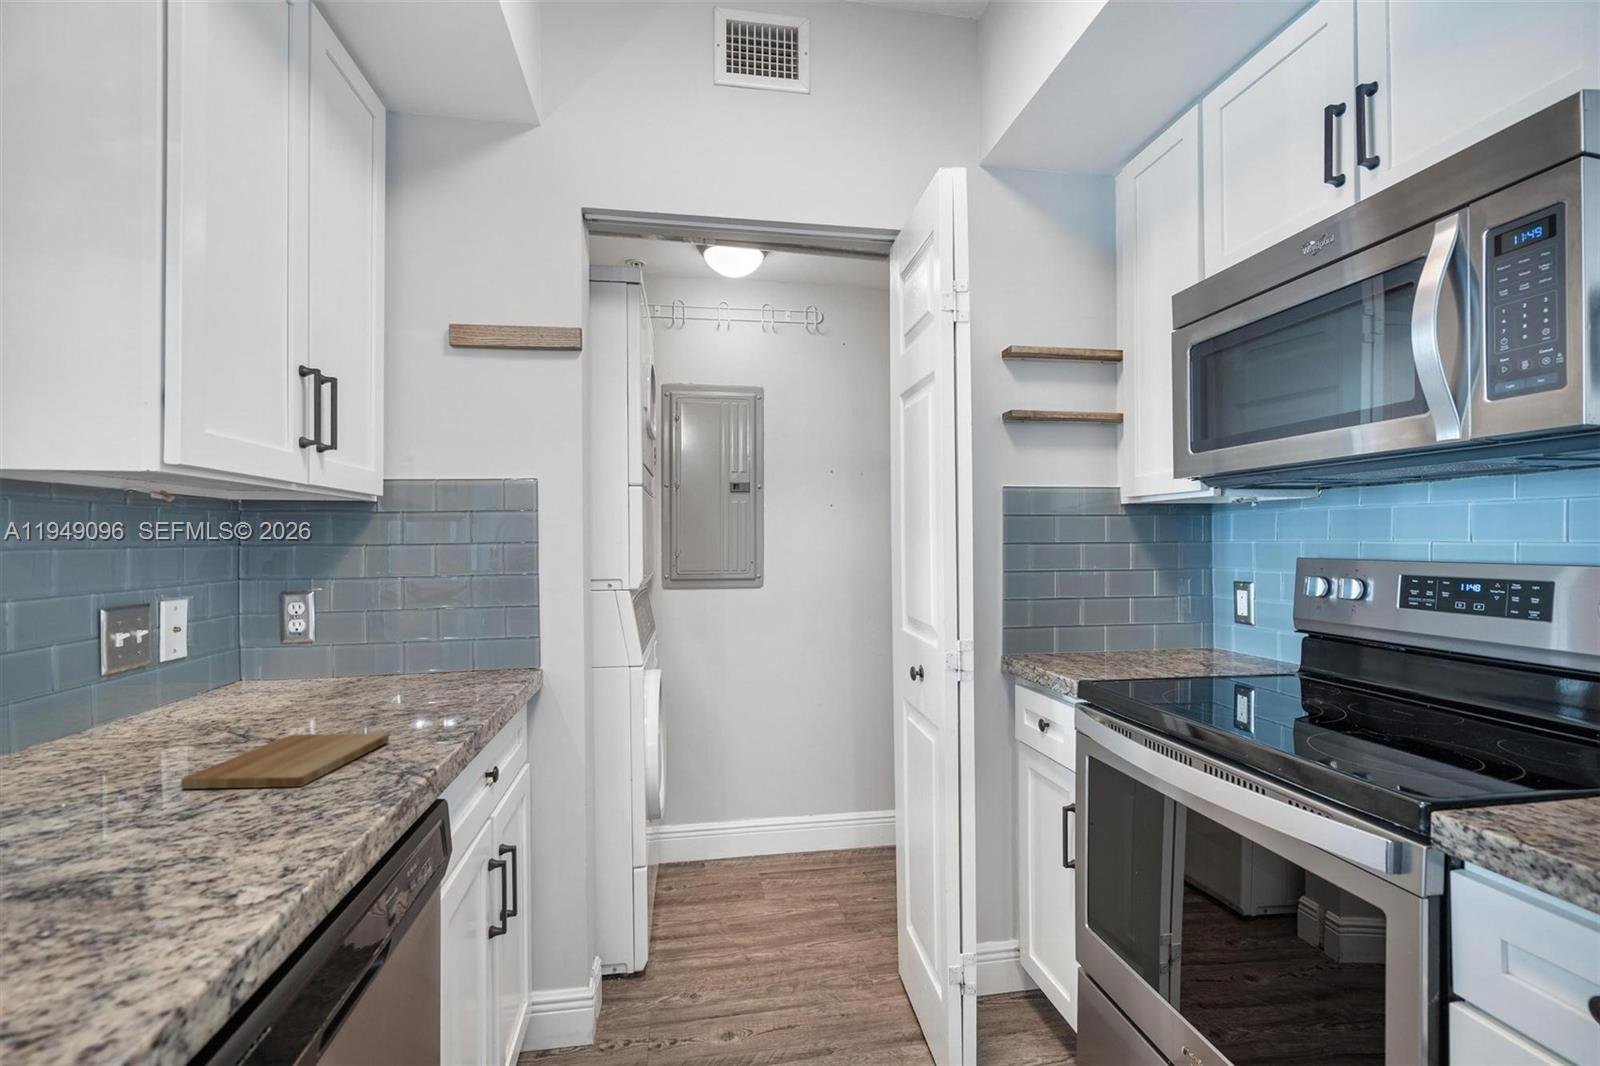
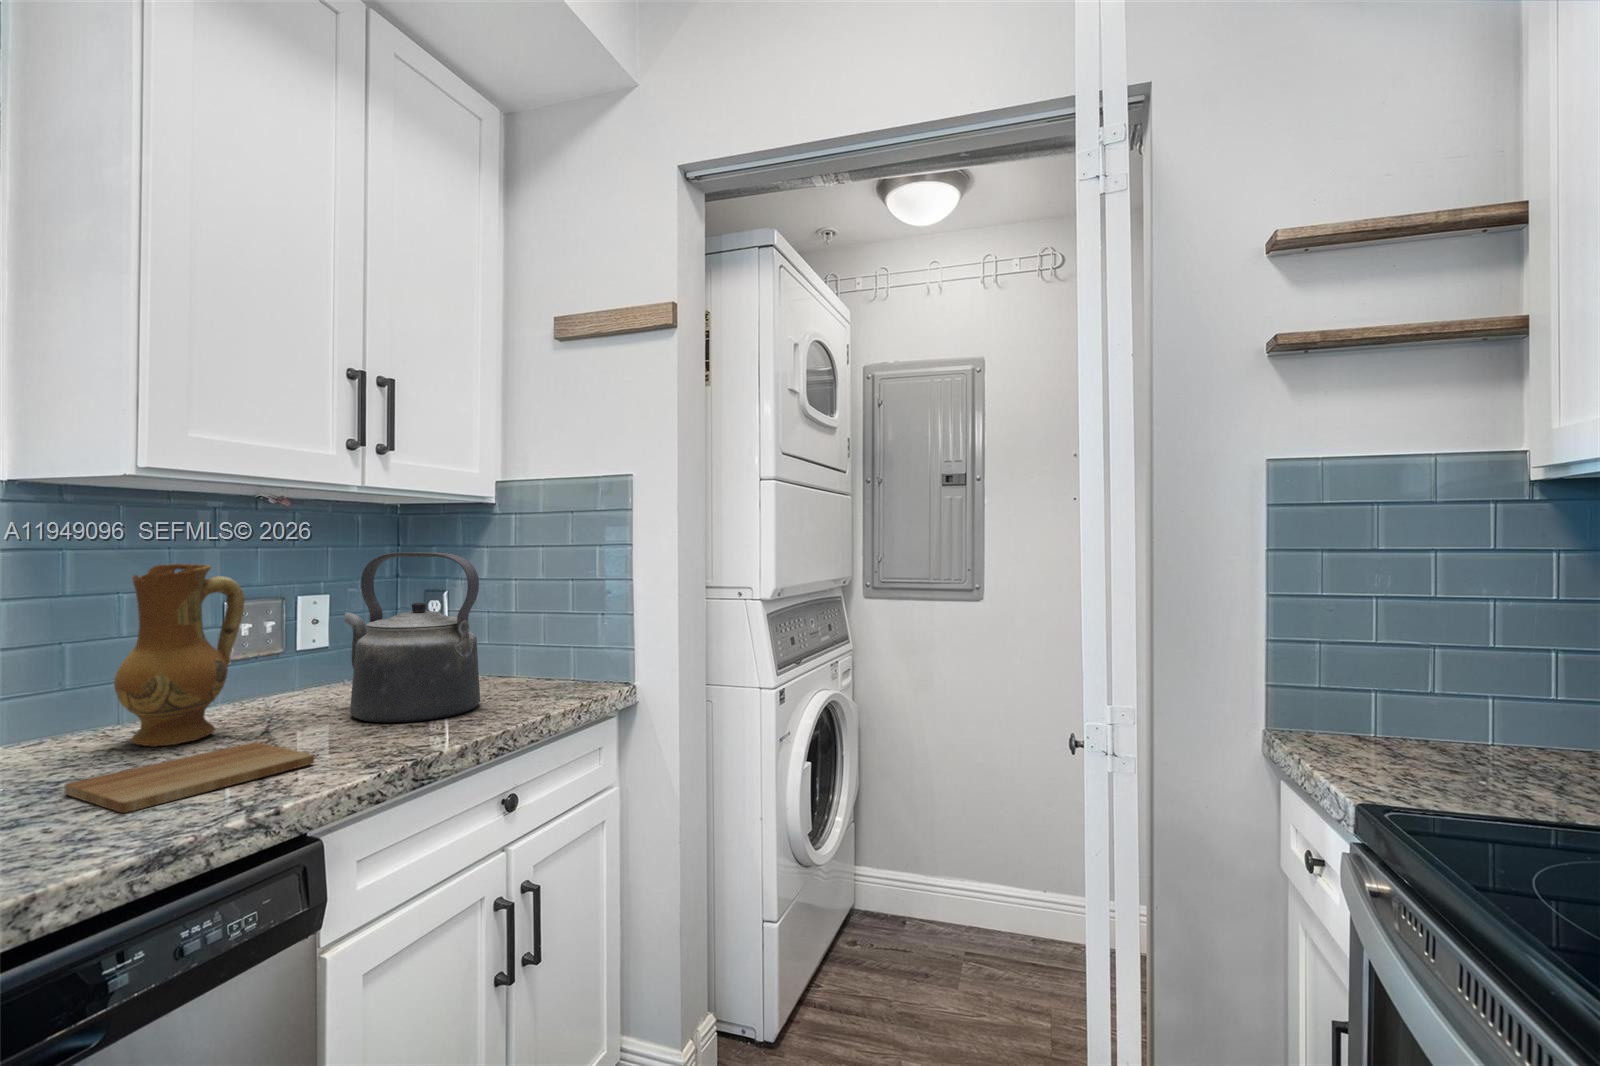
kettle: none [272,551,439,716] -> present [344,552,480,723]
ceramic jug: none [88,563,211,756] -> present [114,564,245,747]

